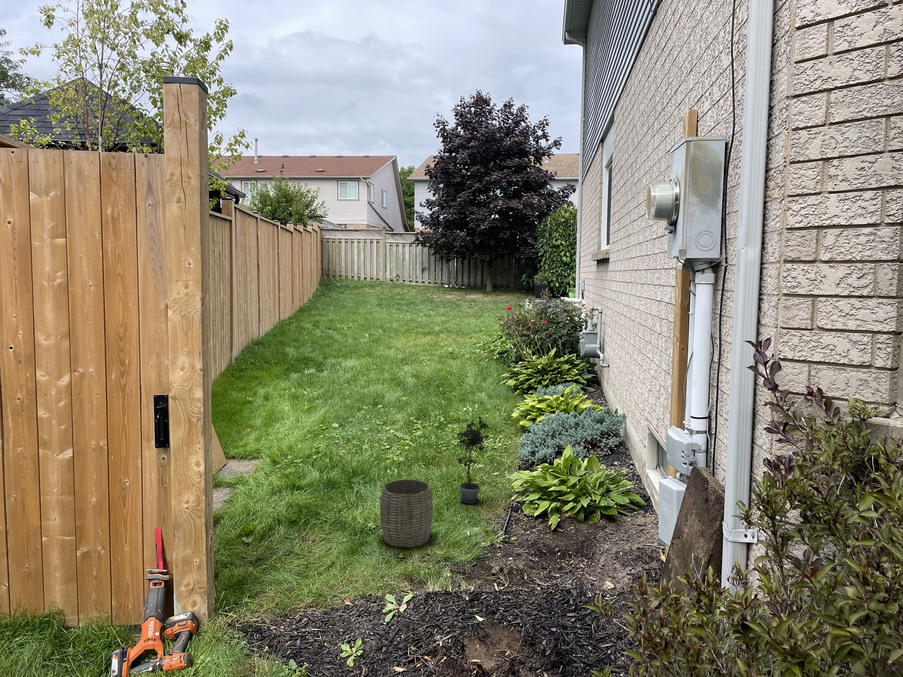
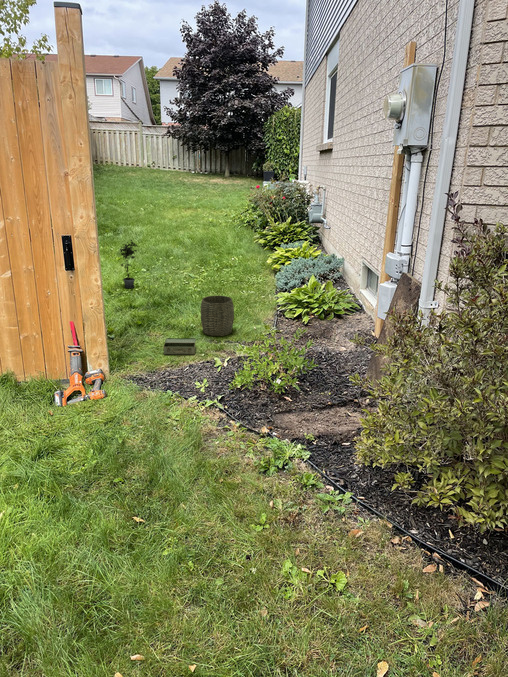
potted plant: present [455,417,489,504] -> present [120,240,137,288]
toolbox: none [306,551,363,583] -> present [163,338,196,354]

